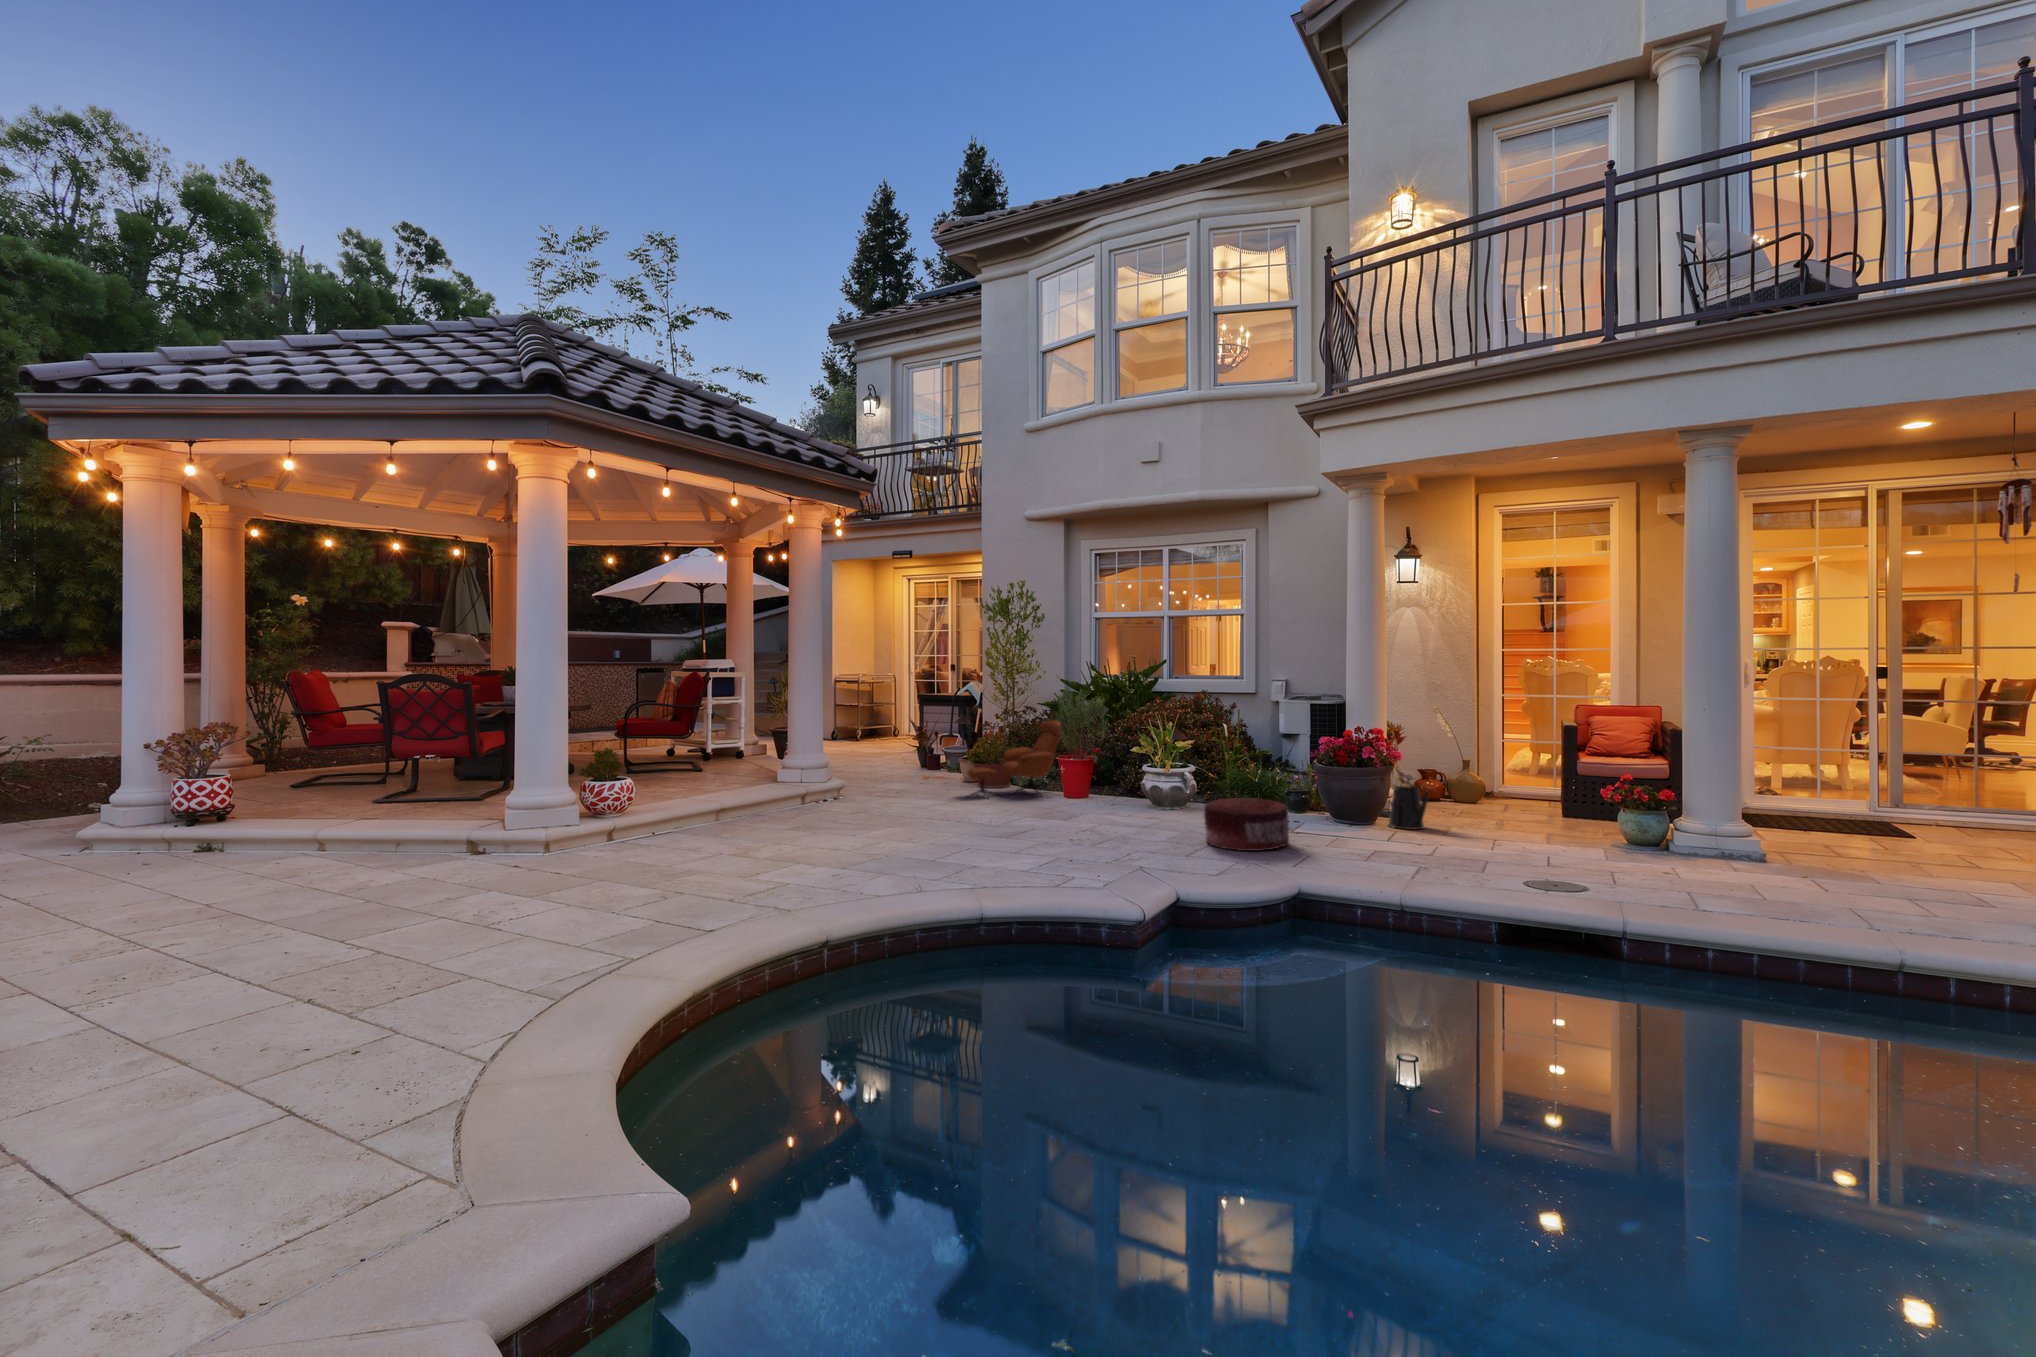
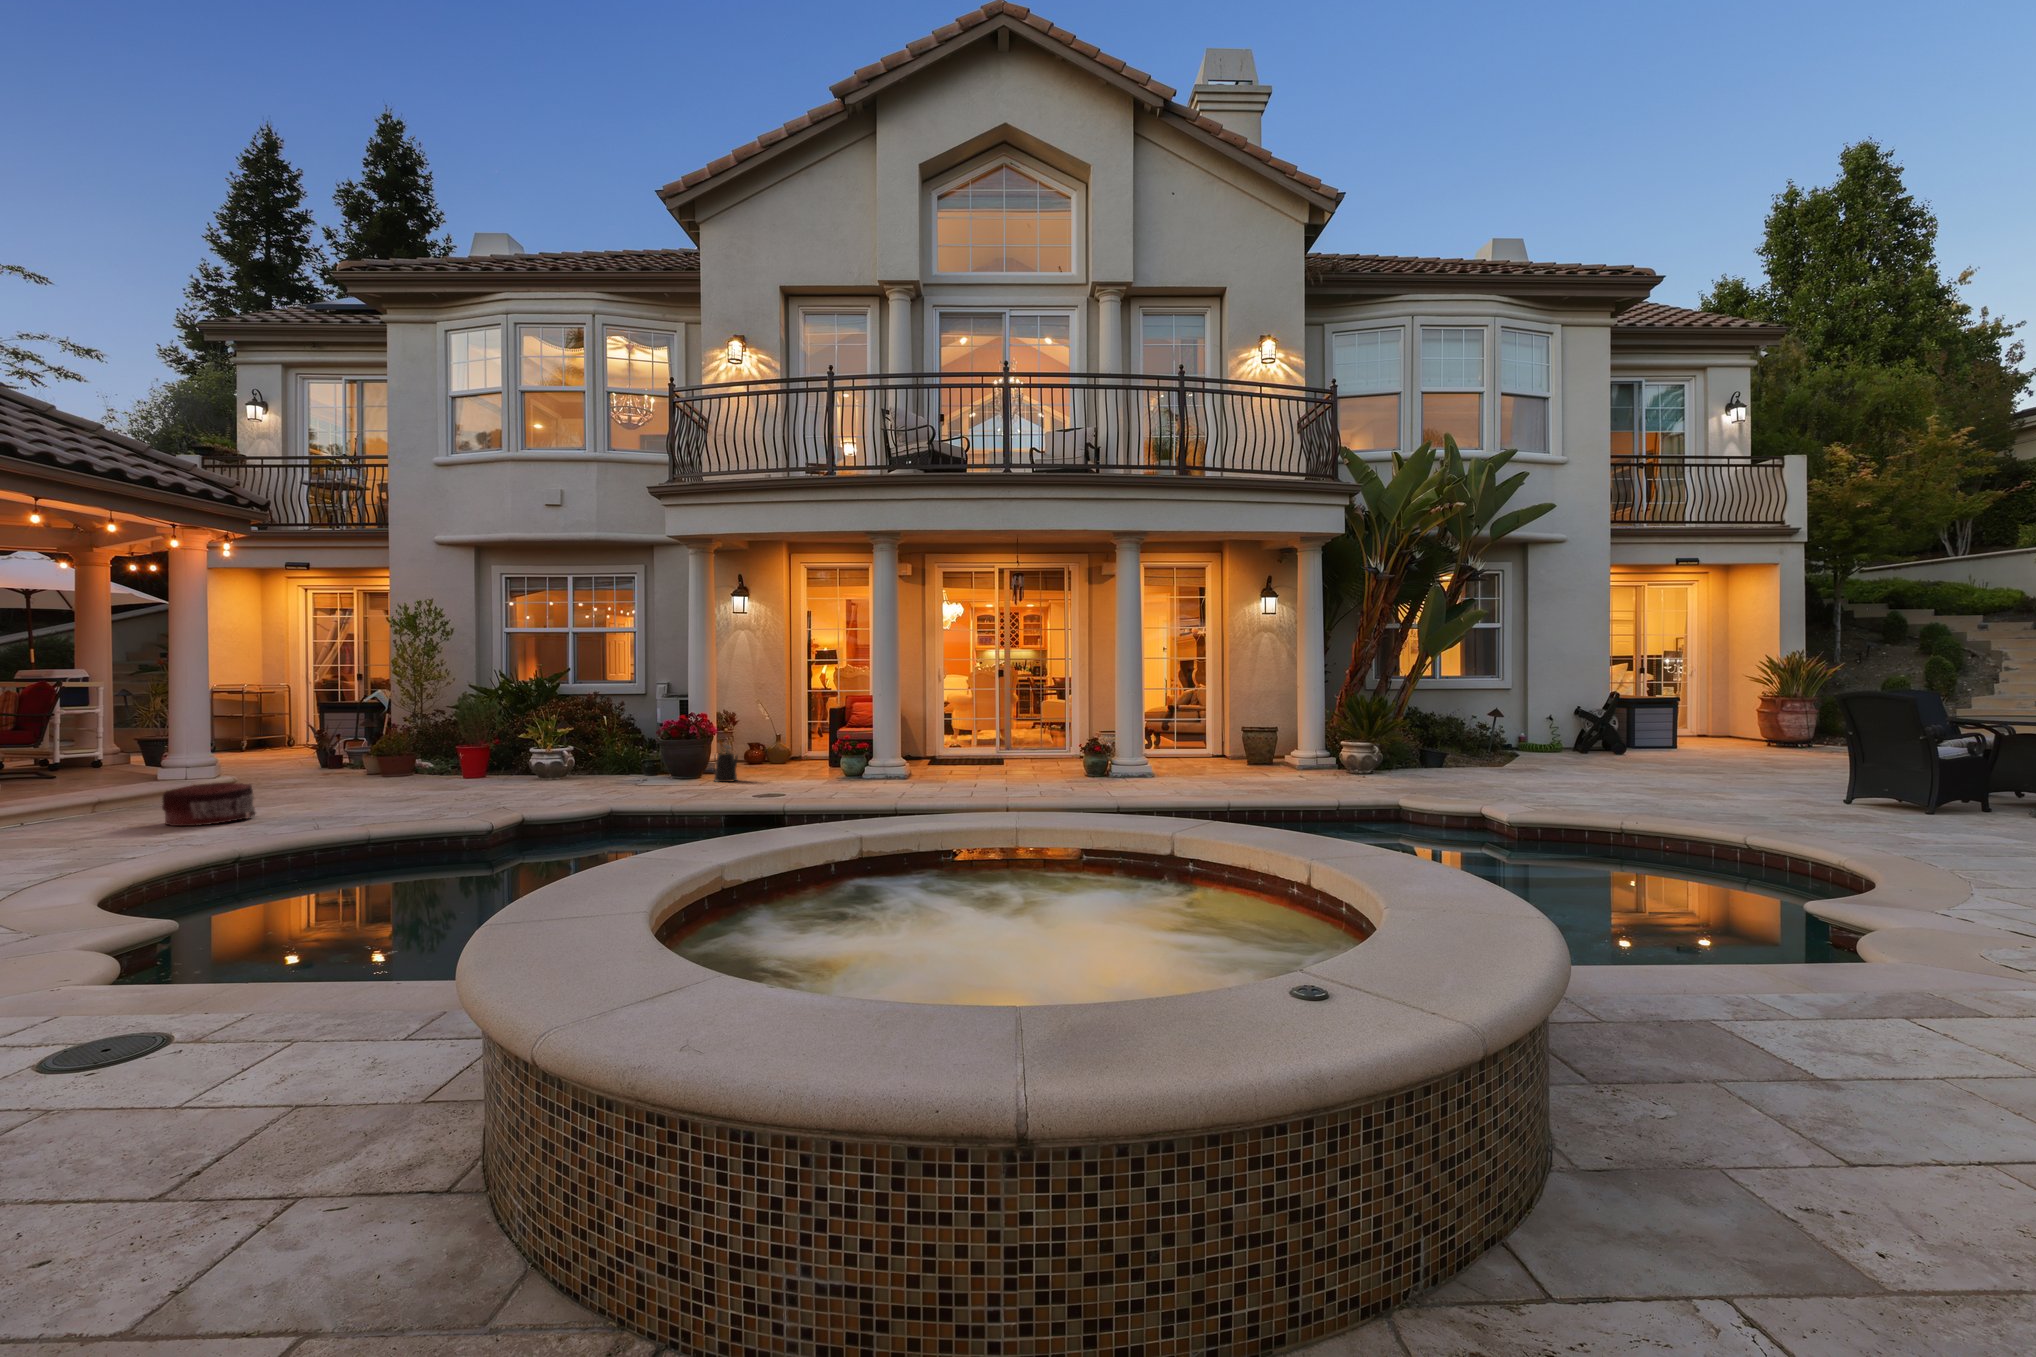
lounge chair: present [967,721,1061,796] -> none [366,718,462,785]
pouf: present [1204,798,1289,851] -> present [162,783,256,826]

